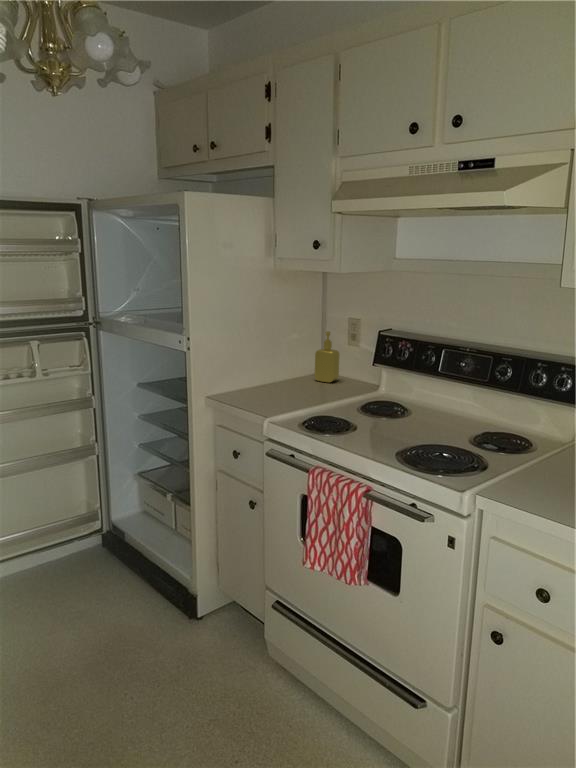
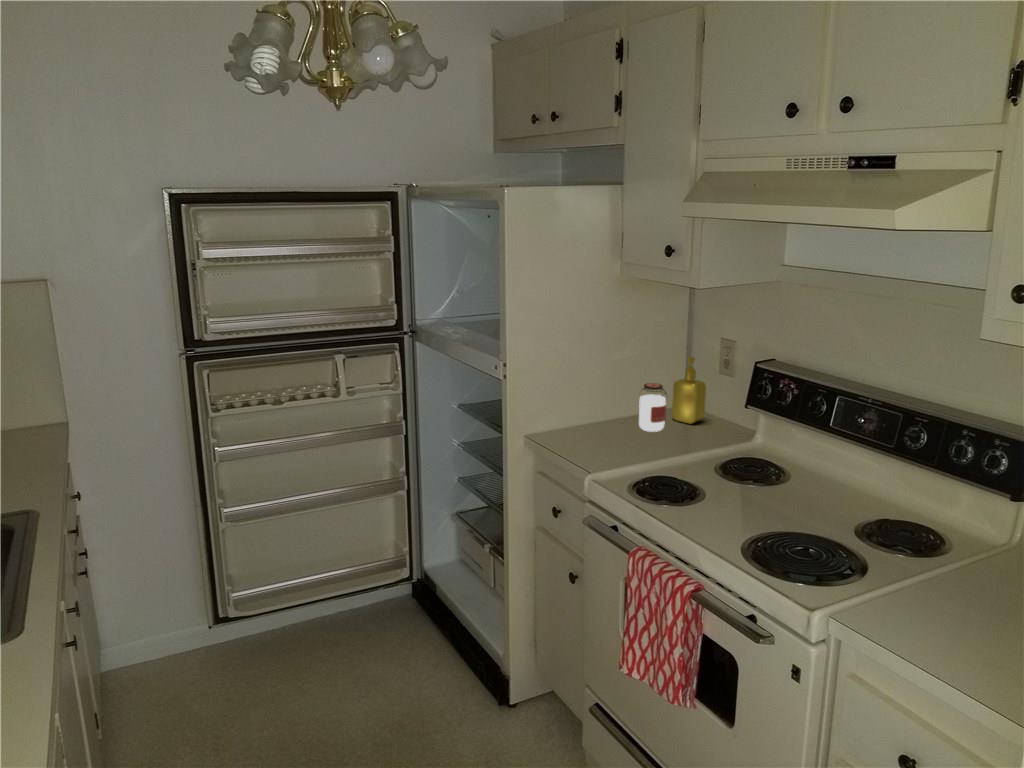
jar: none [292,351,314,389] -> present [639,383,667,432]

